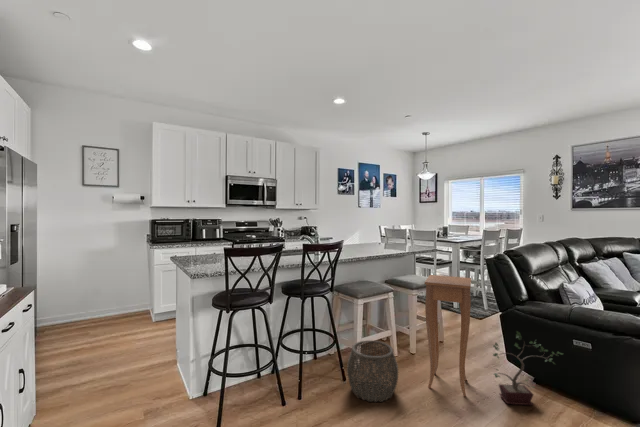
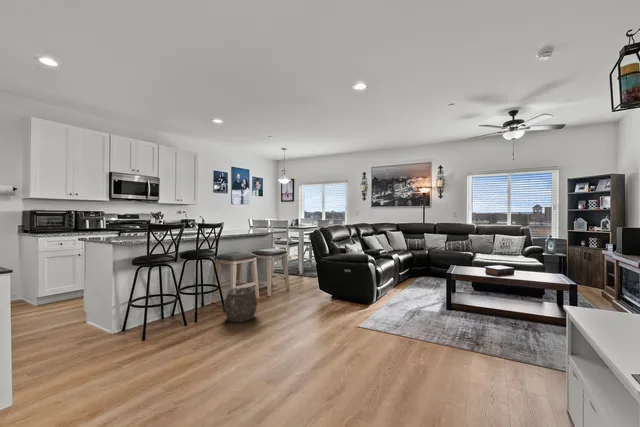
side table: present [425,275,471,396] -> none [273,245,301,312]
potted plant: present [493,331,562,405] -> none [310,271,344,312]

